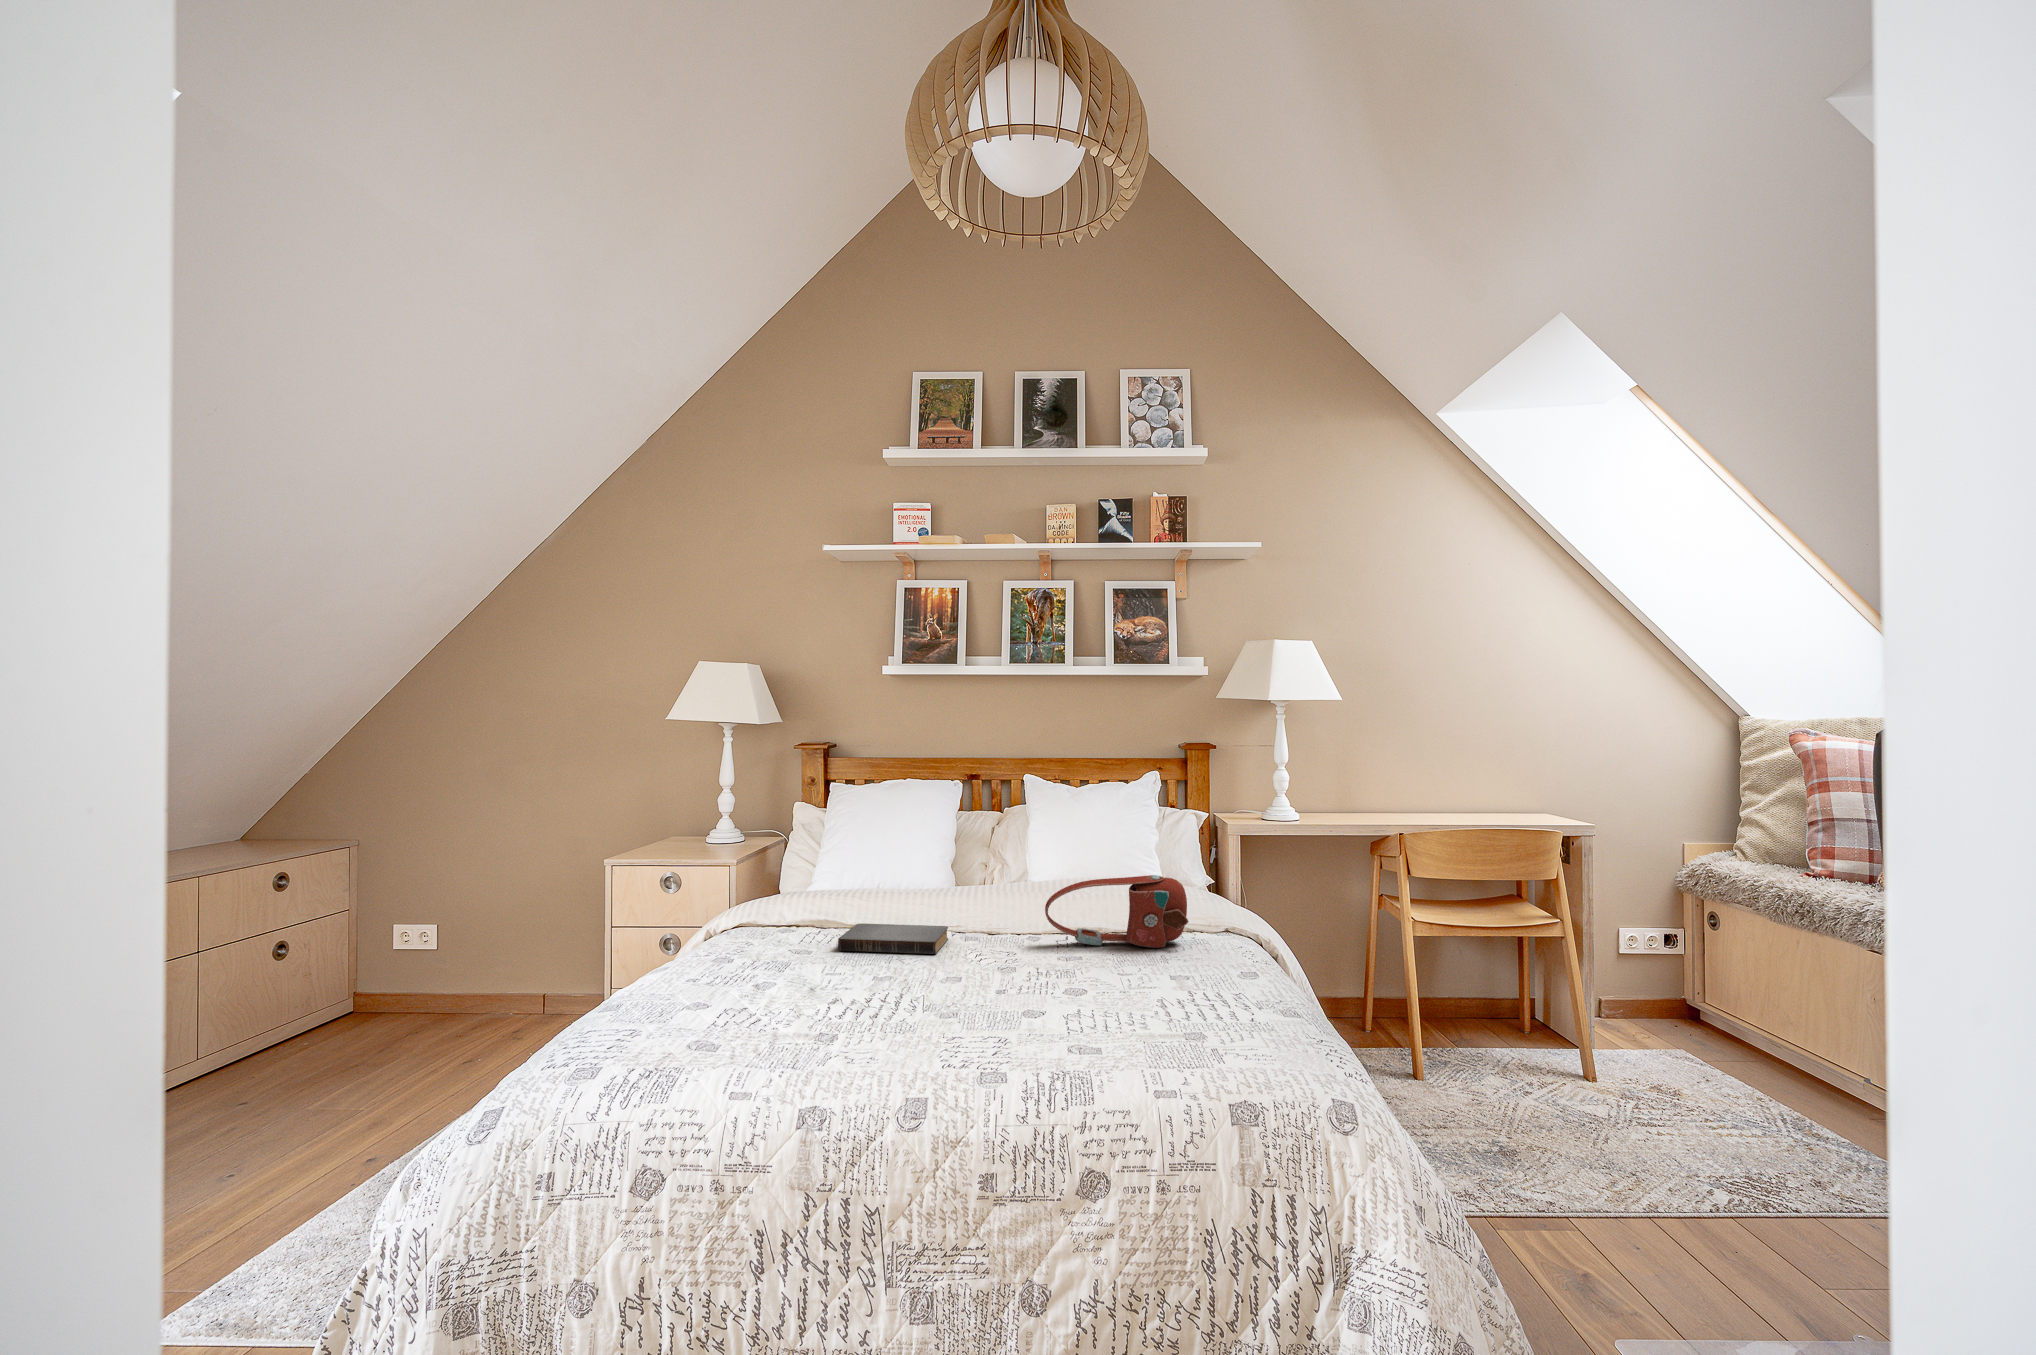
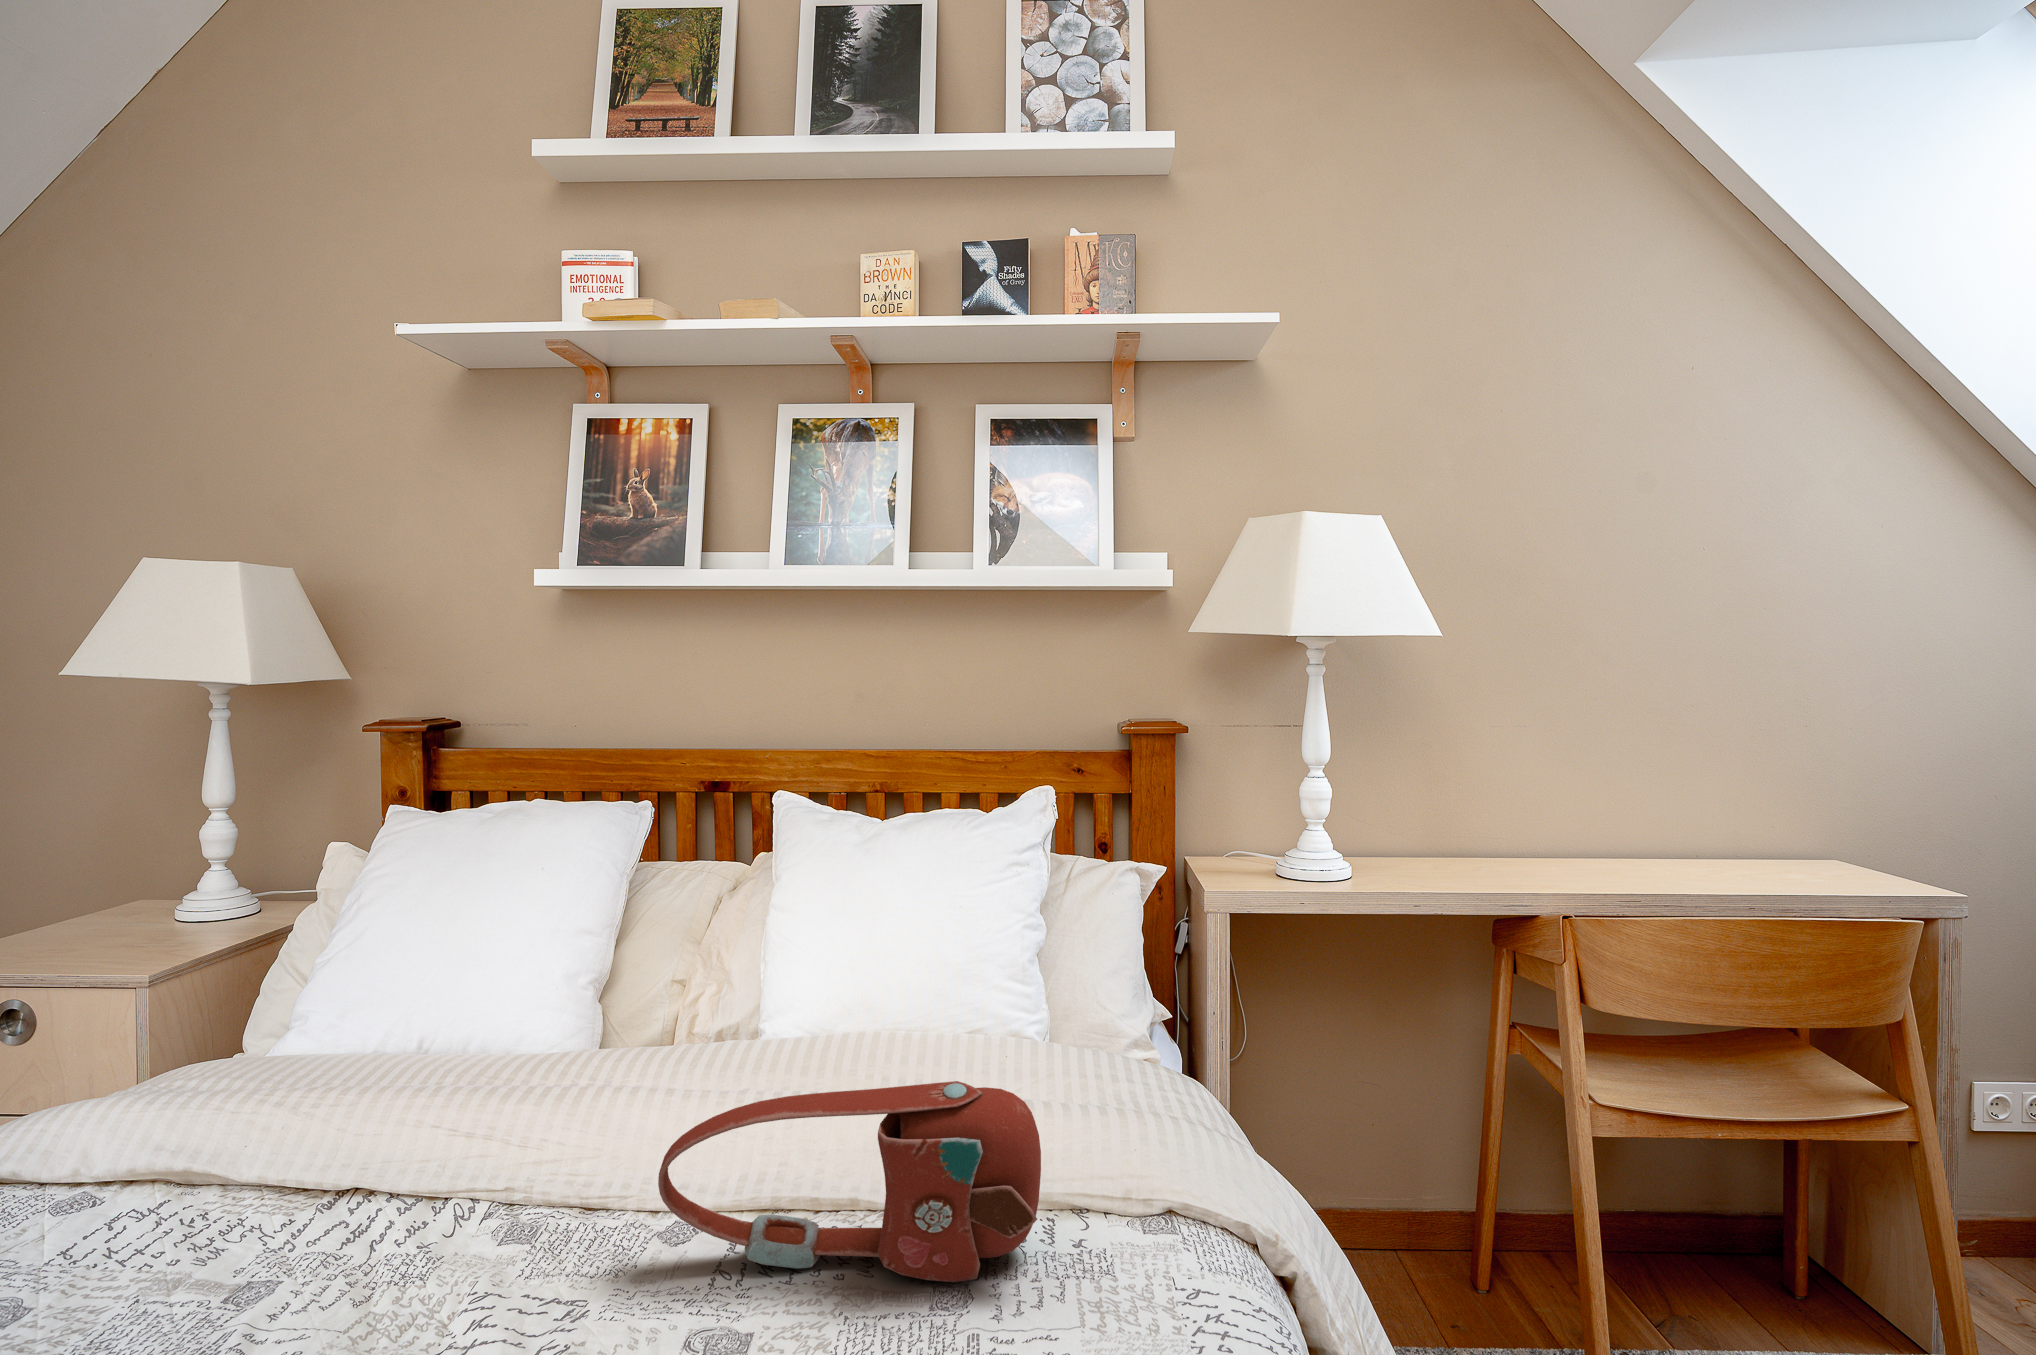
book: present [838,924,948,954] -> none [83,1183,439,1315]

